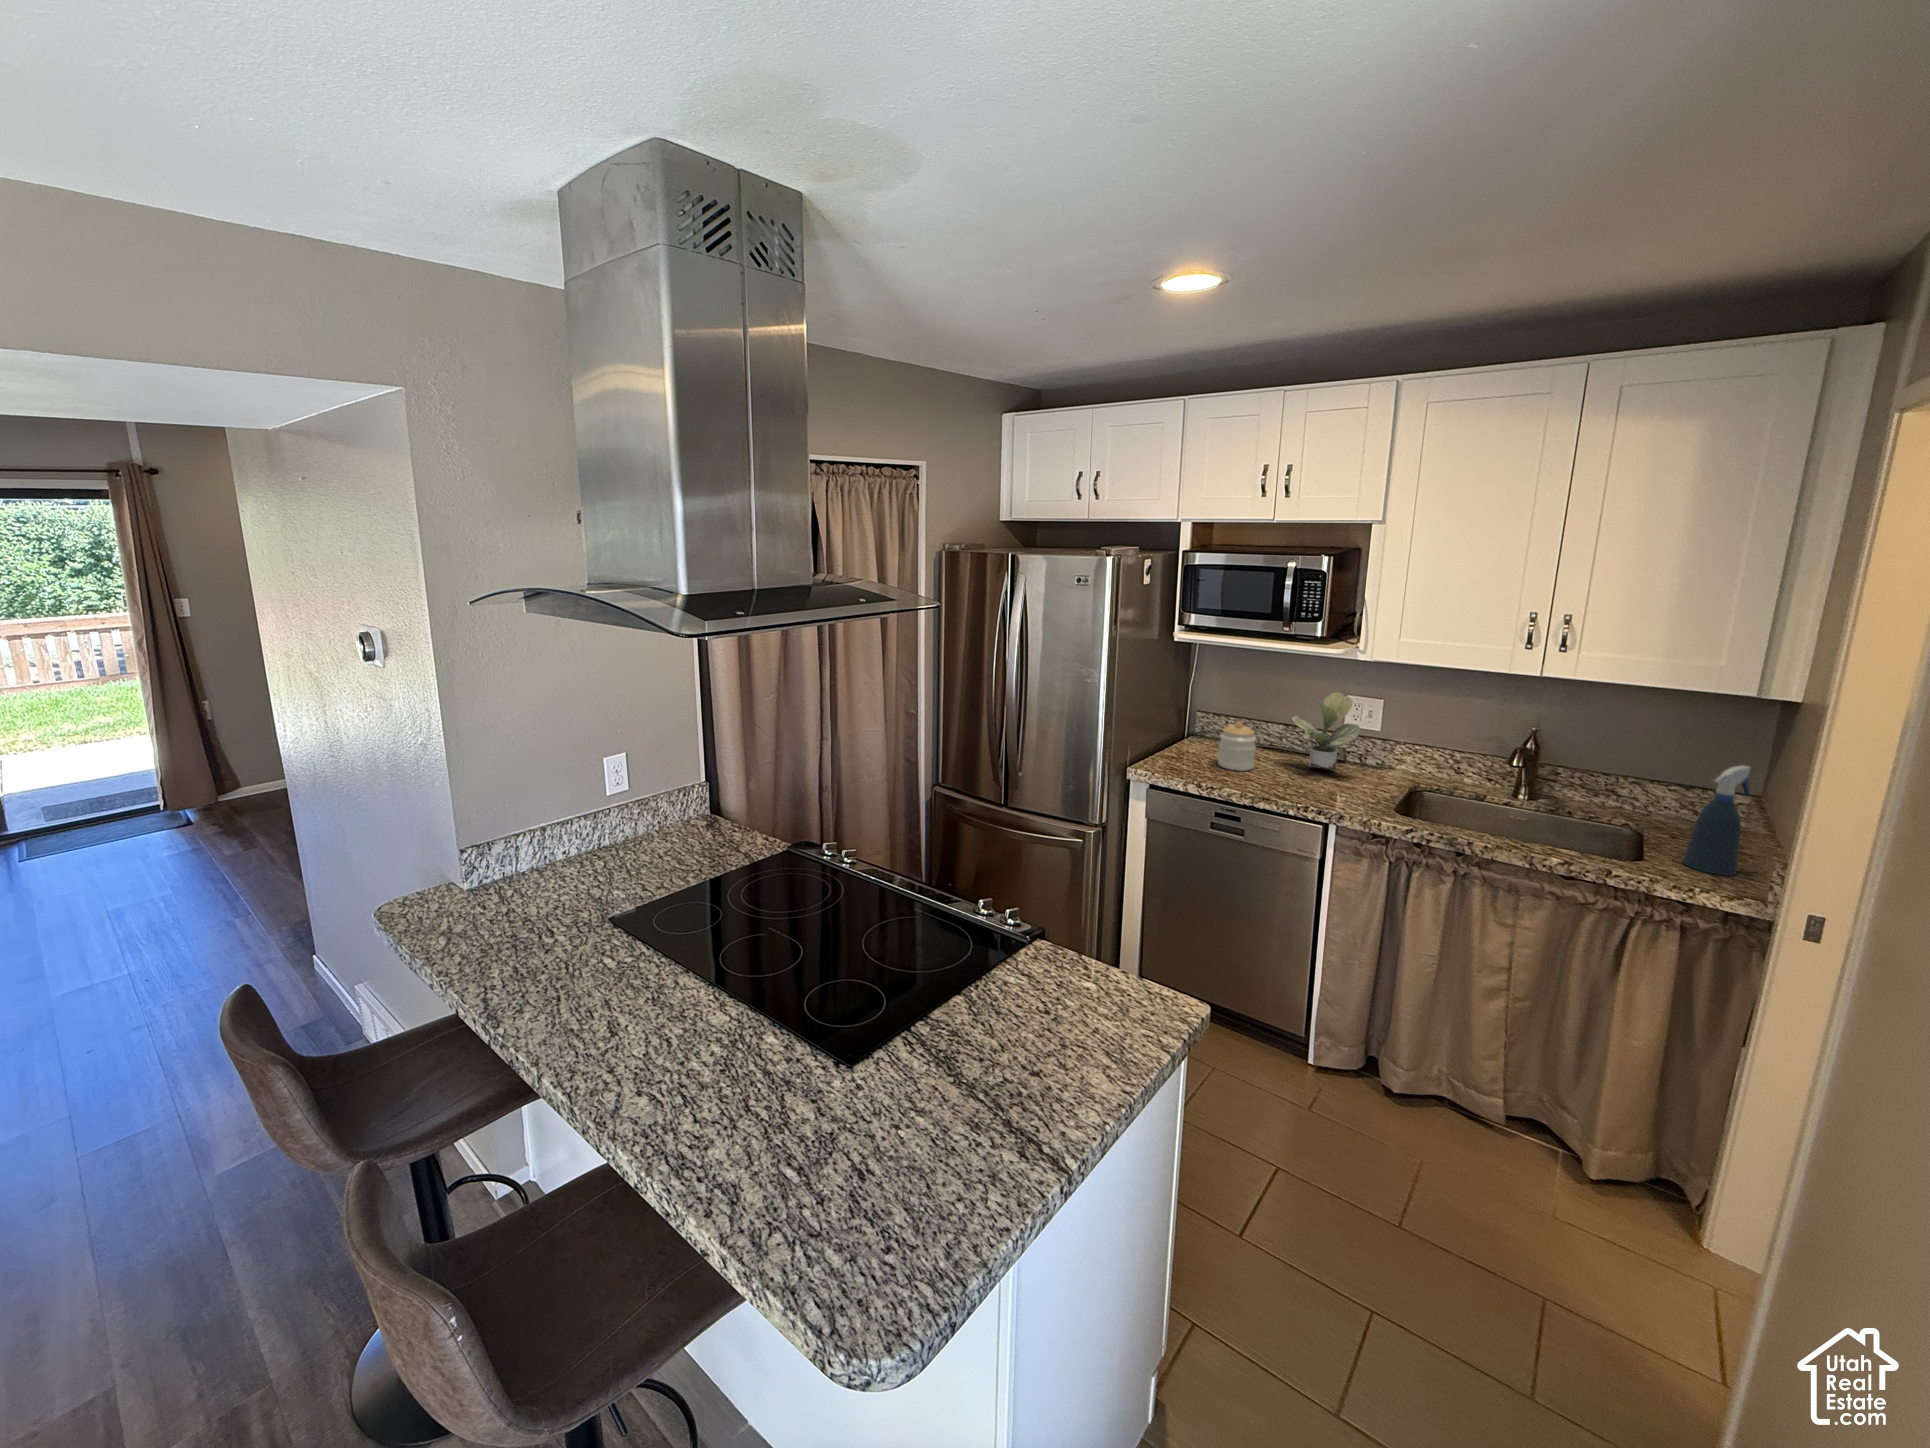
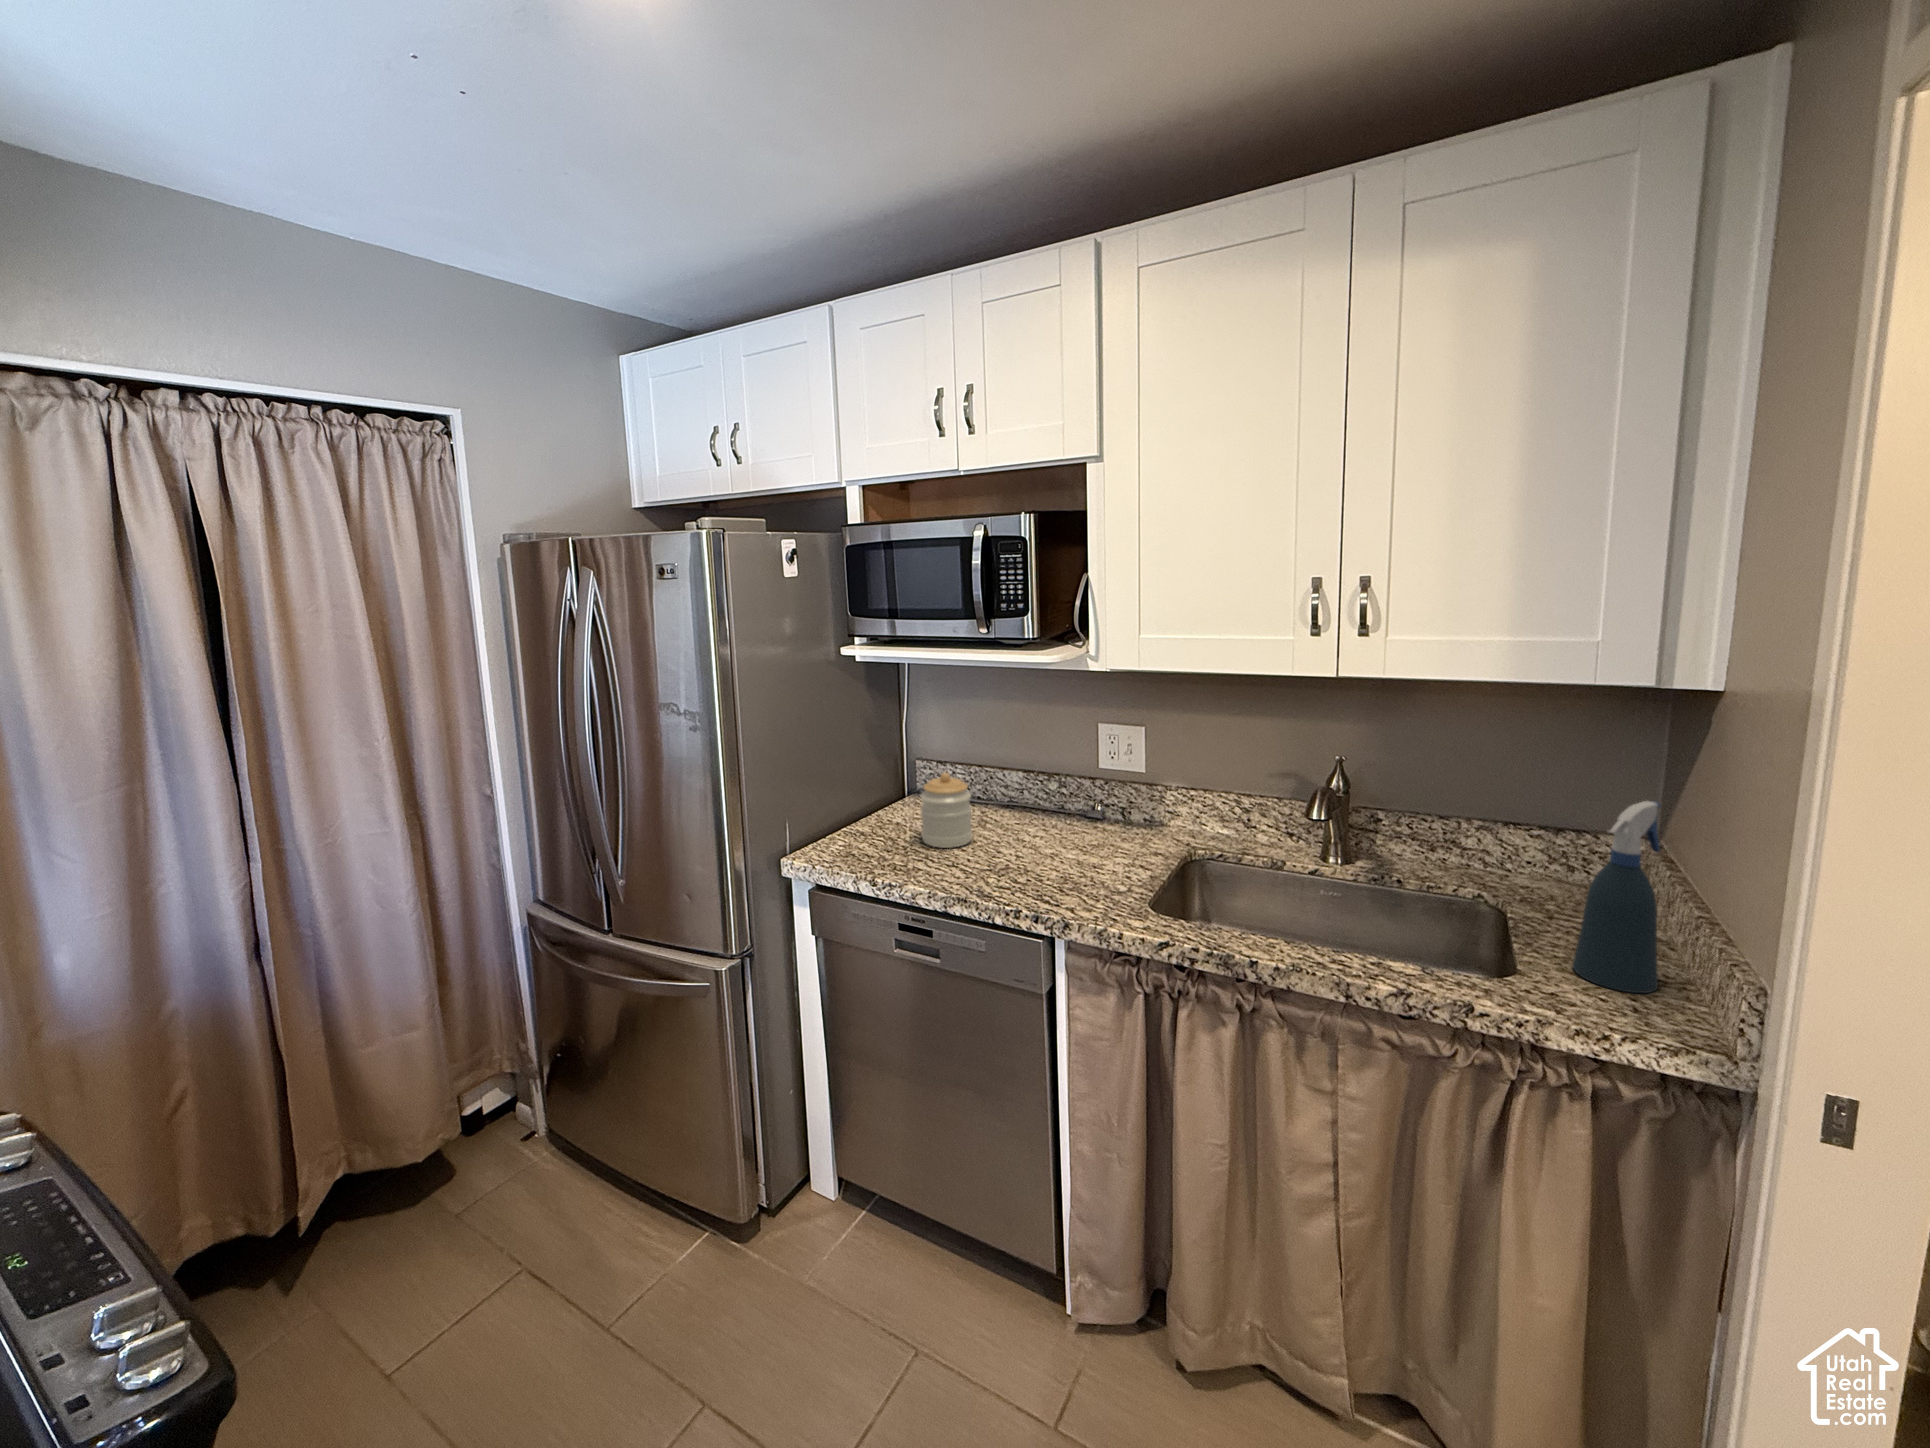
potted plant: present [1292,692,1360,770] -> none [1022,719,1110,834]

